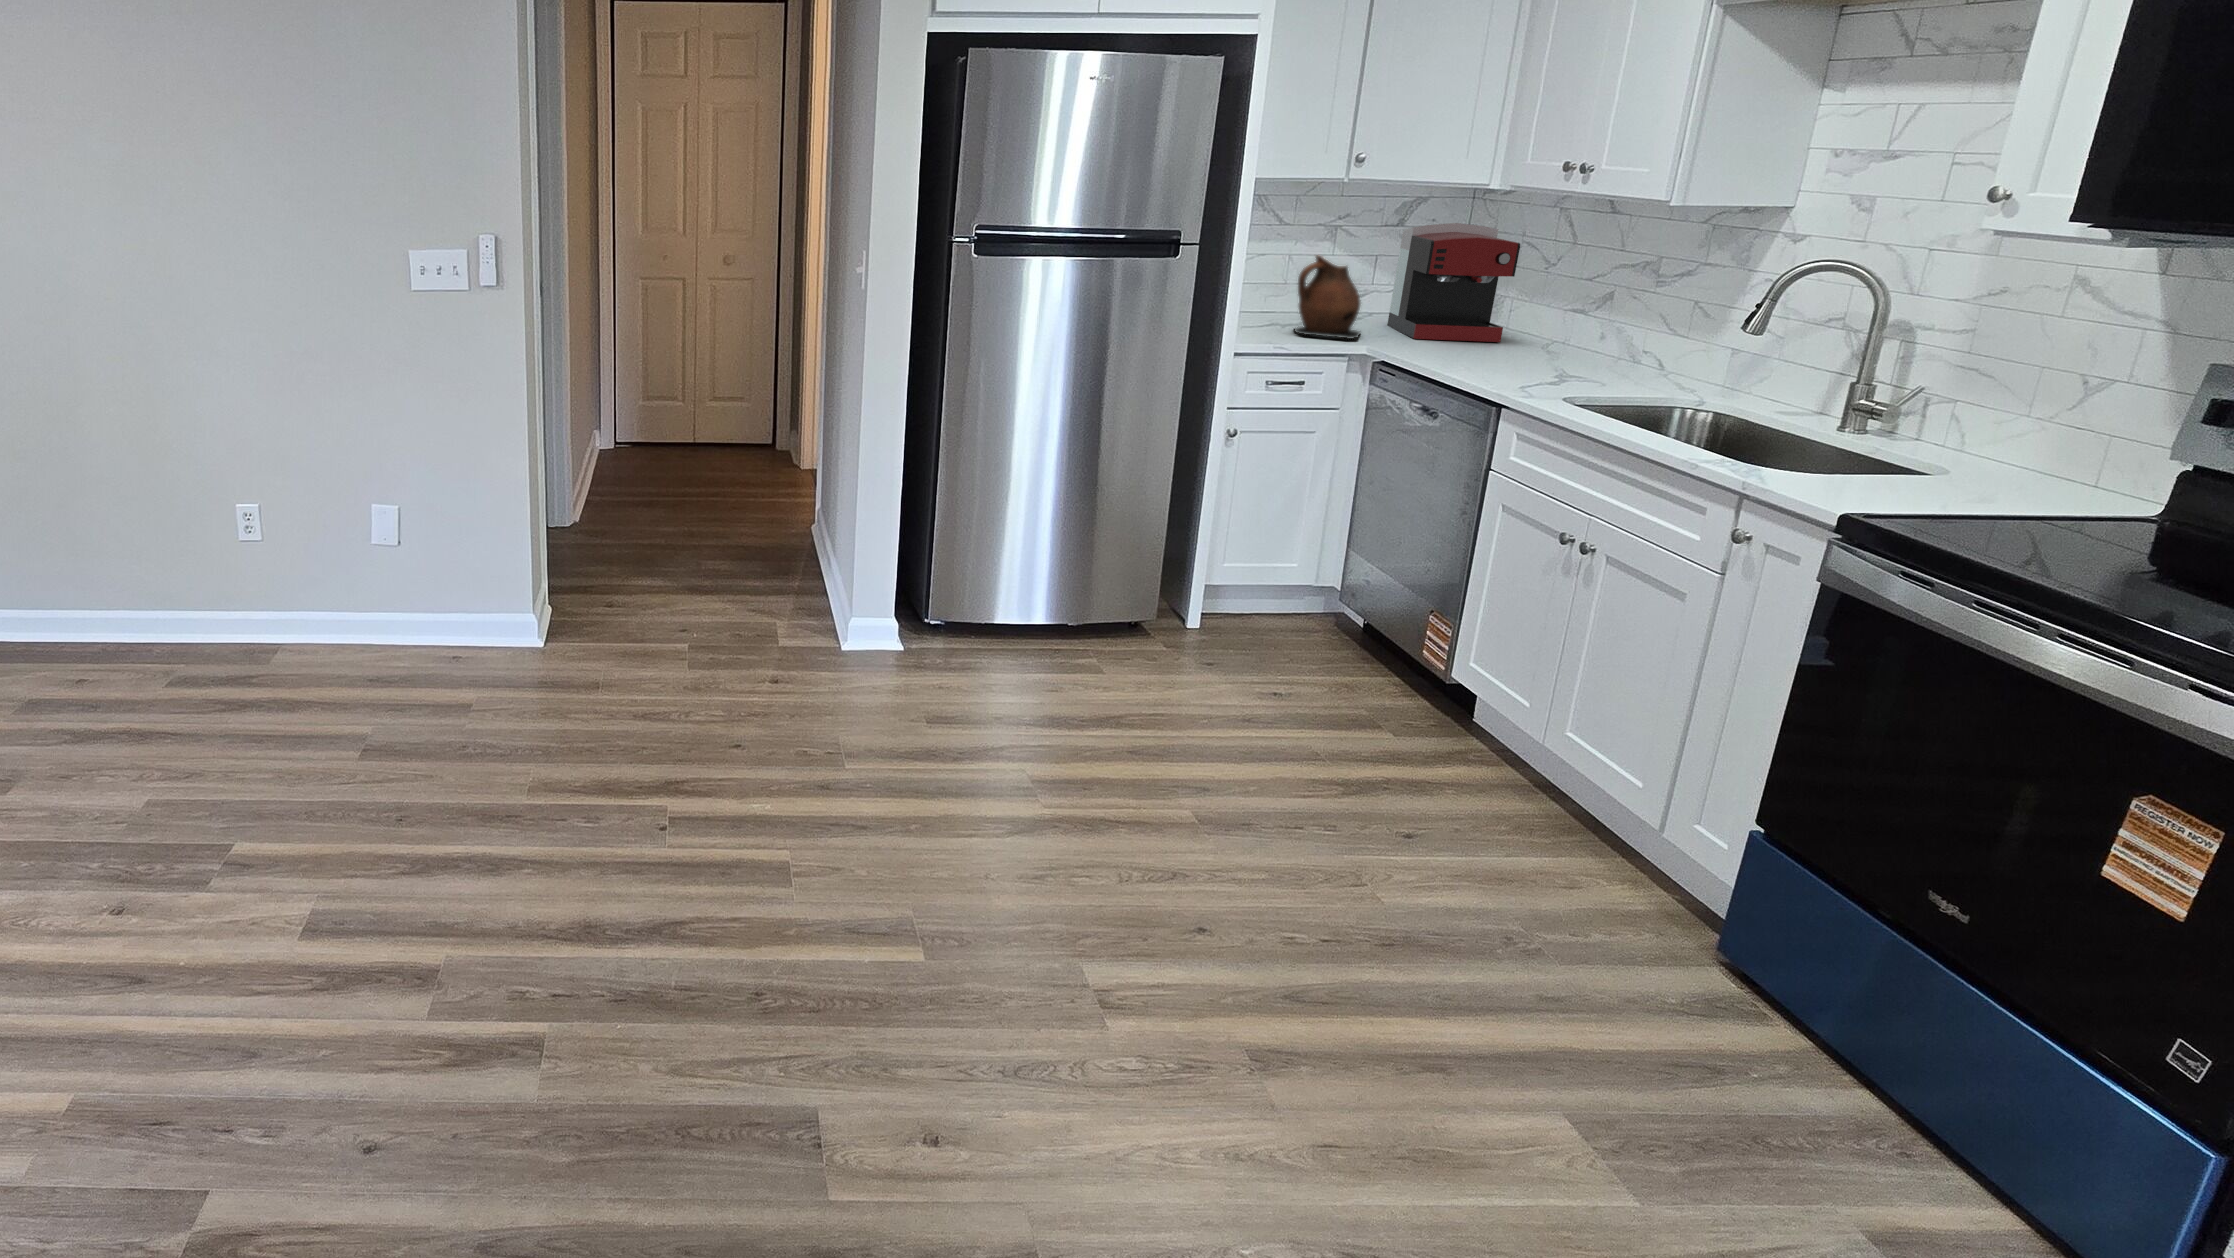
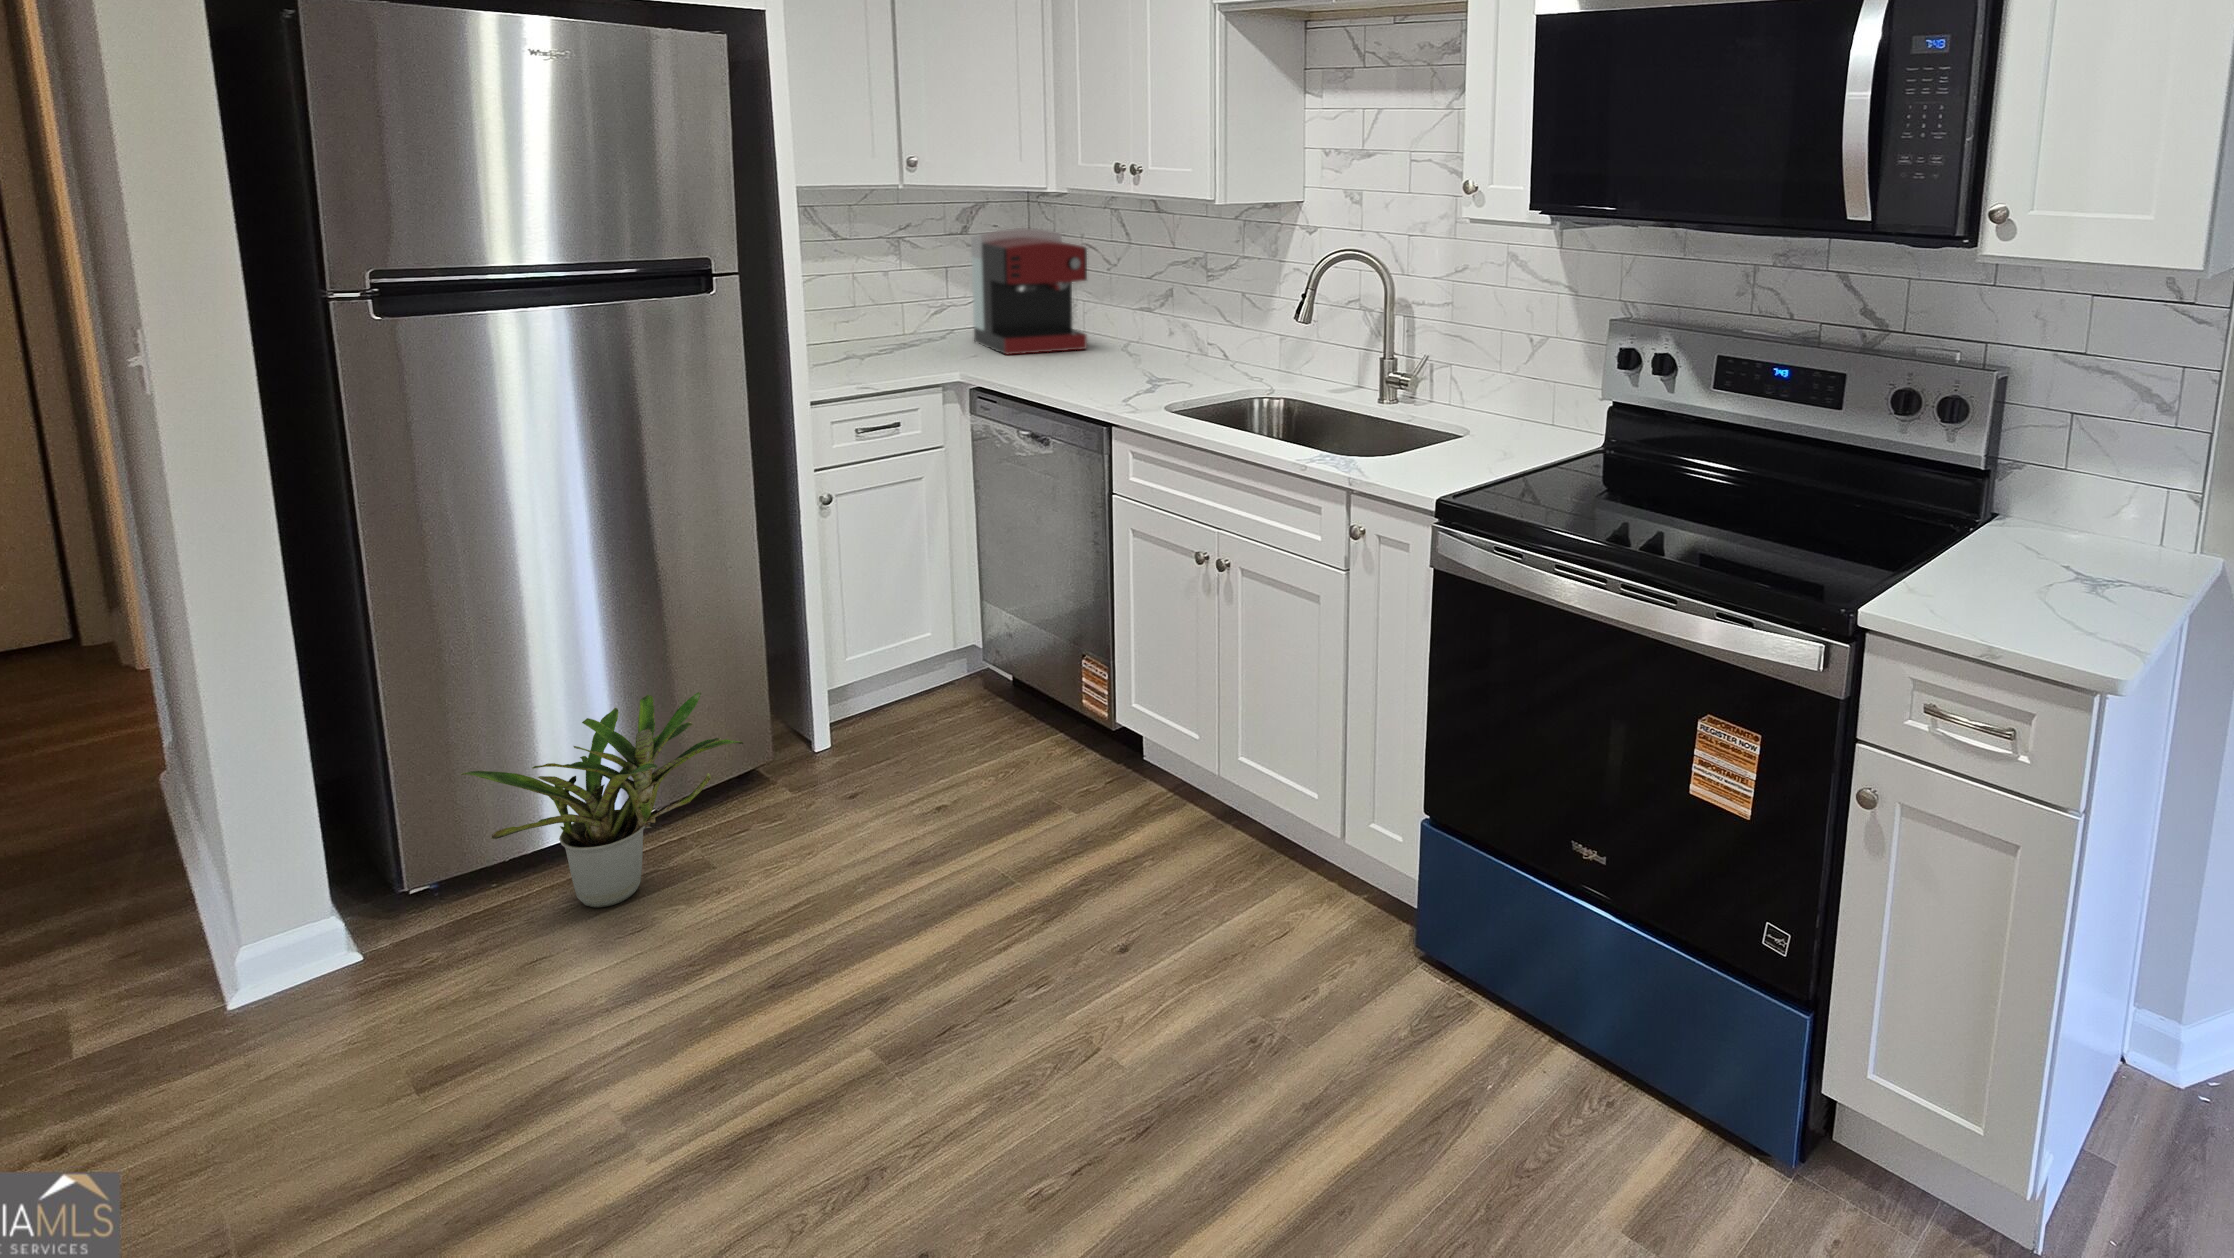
ceramic pitcher: present [1295,256,1361,339] -> none [870,270,950,365]
potted plant: none [973,544,1140,674] -> present [461,692,744,907]

